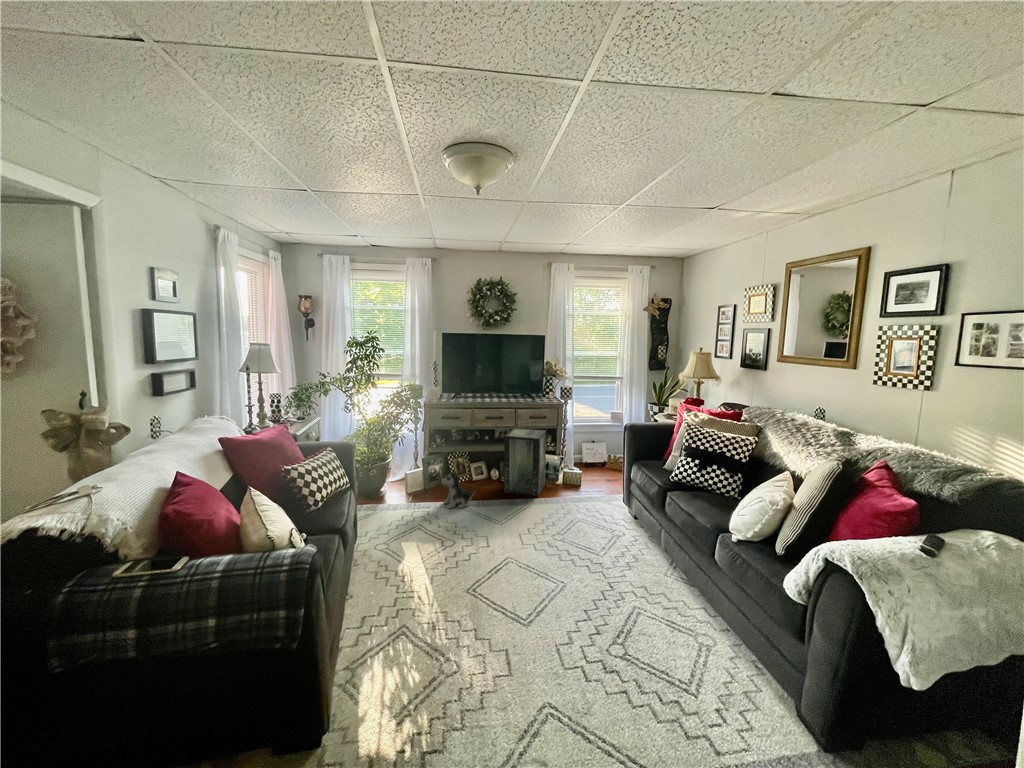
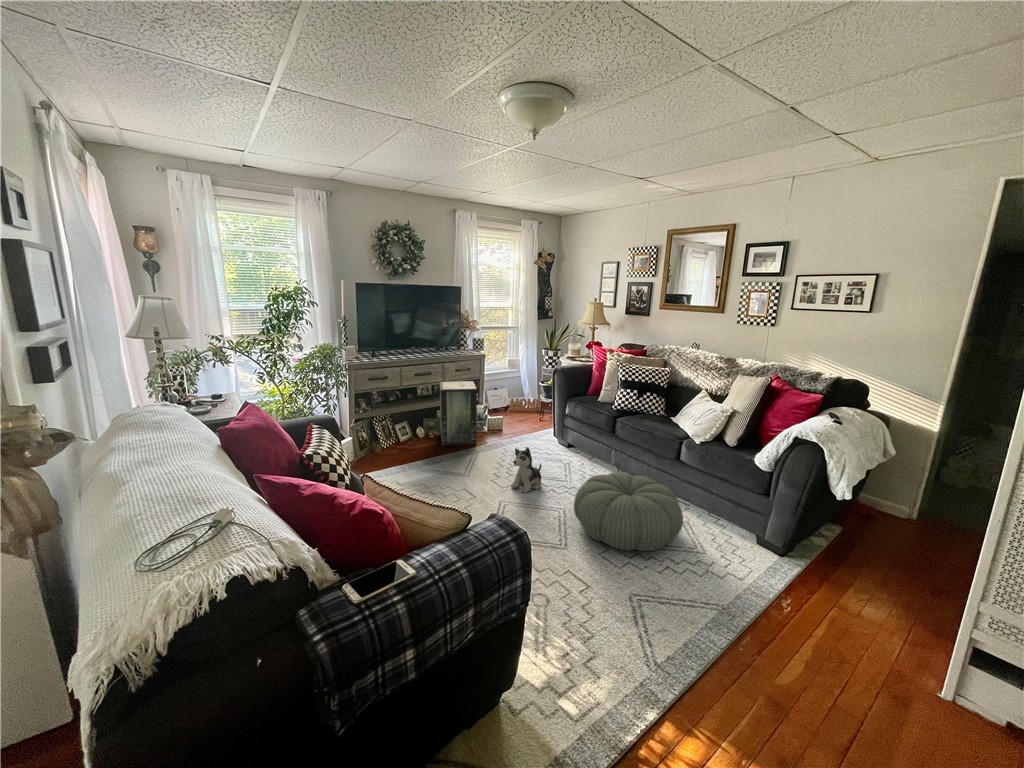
plush toy: present [441,470,476,509] -> present [511,447,541,493]
pouf: none [558,555,692,668] -> present [574,472,683,551]

